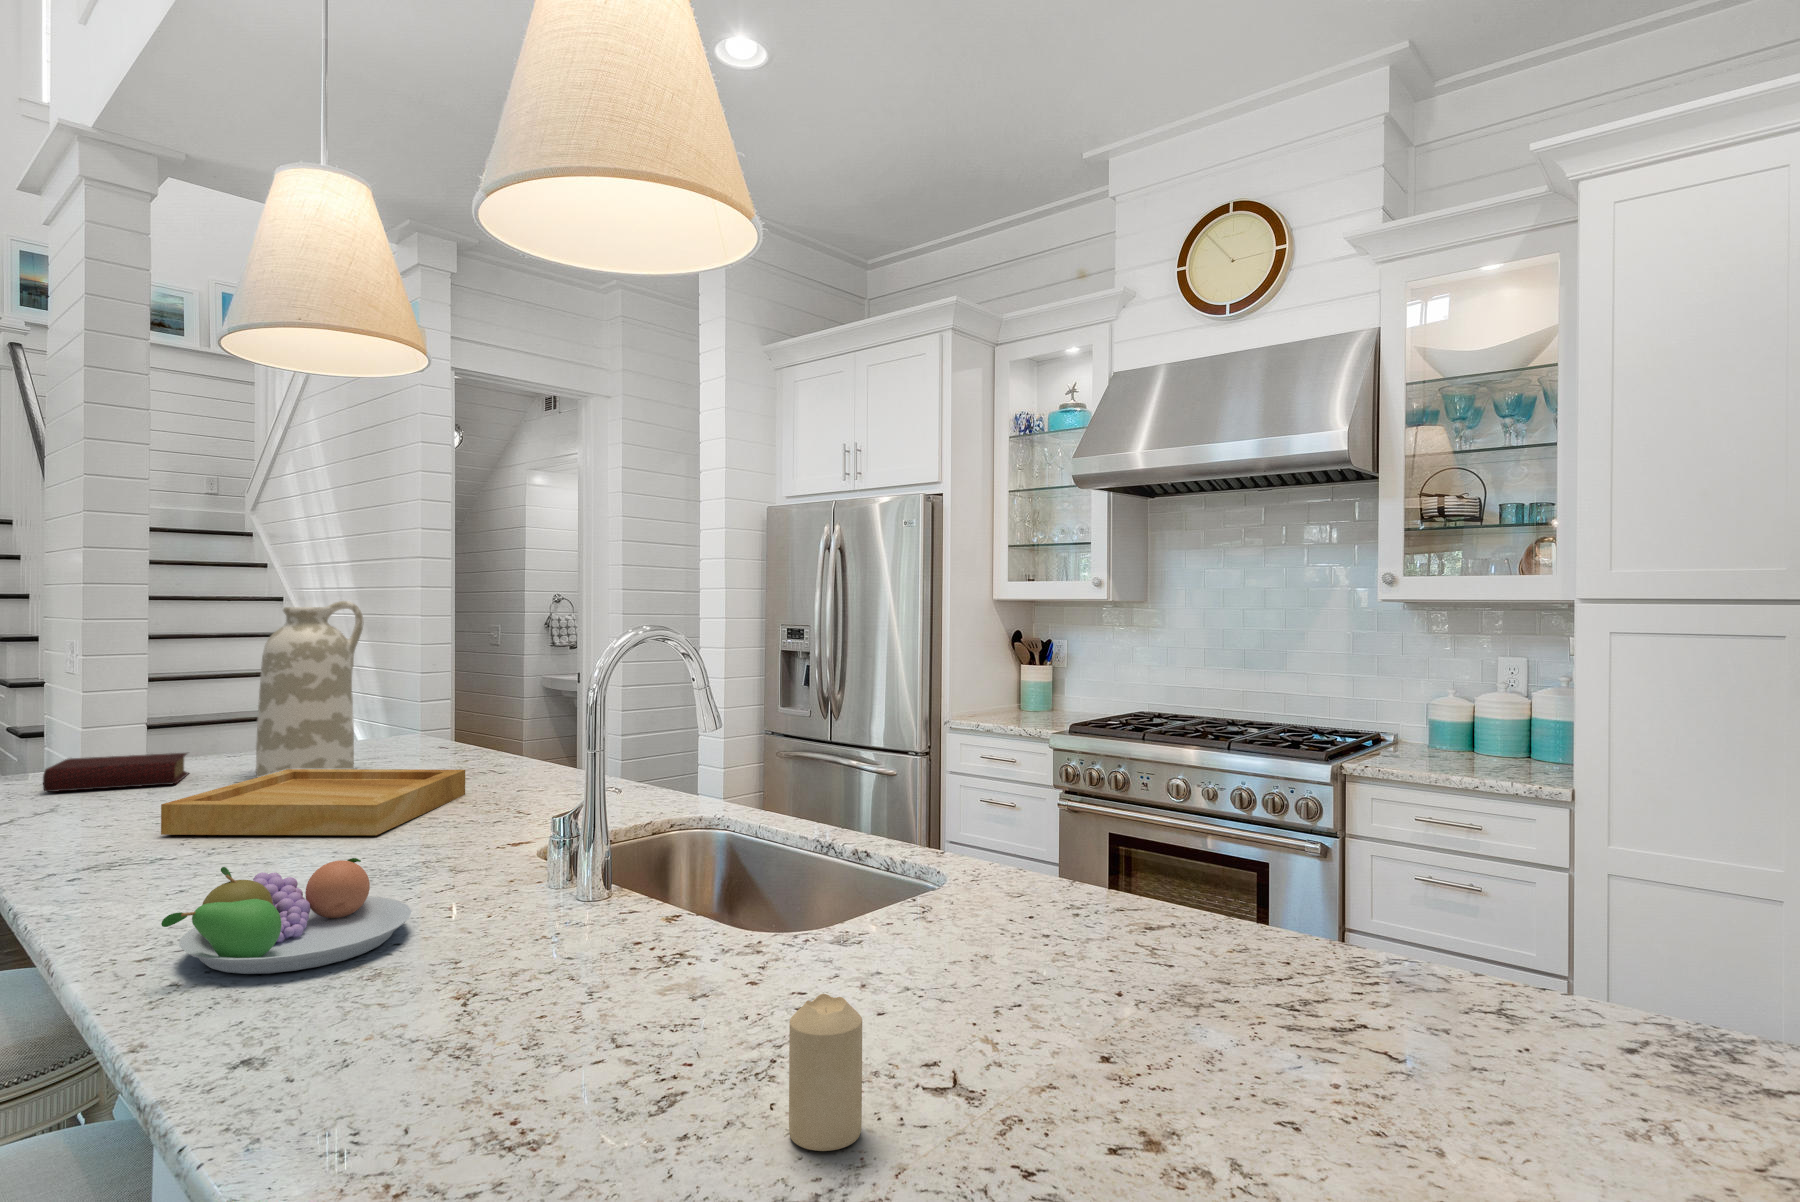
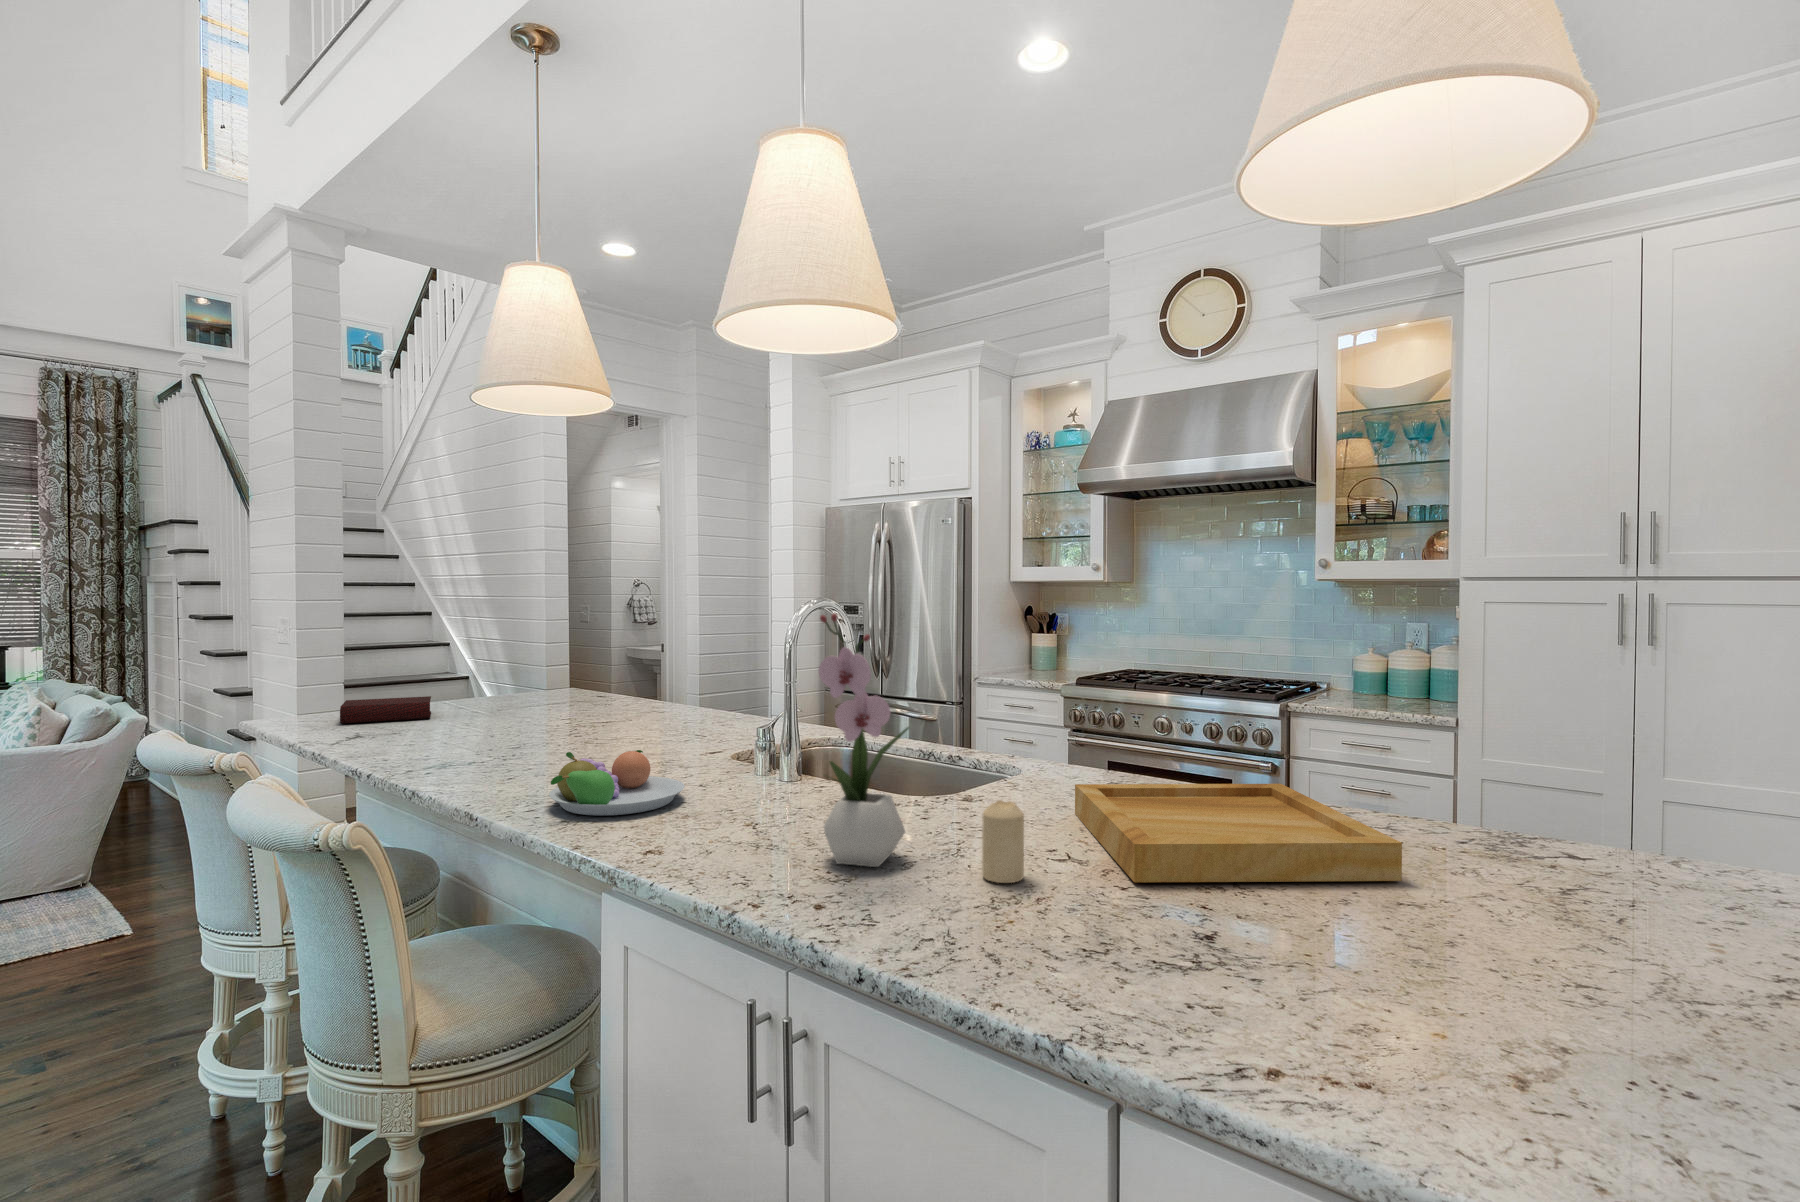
vase: present [256,601,364,777] -> none [485,583,558,716]
flower arrangement: none [509,665,696,1105] -> present [819,614,909,867]
tray: present [161,769,465,835] -> present [1075,784,1402,882]

